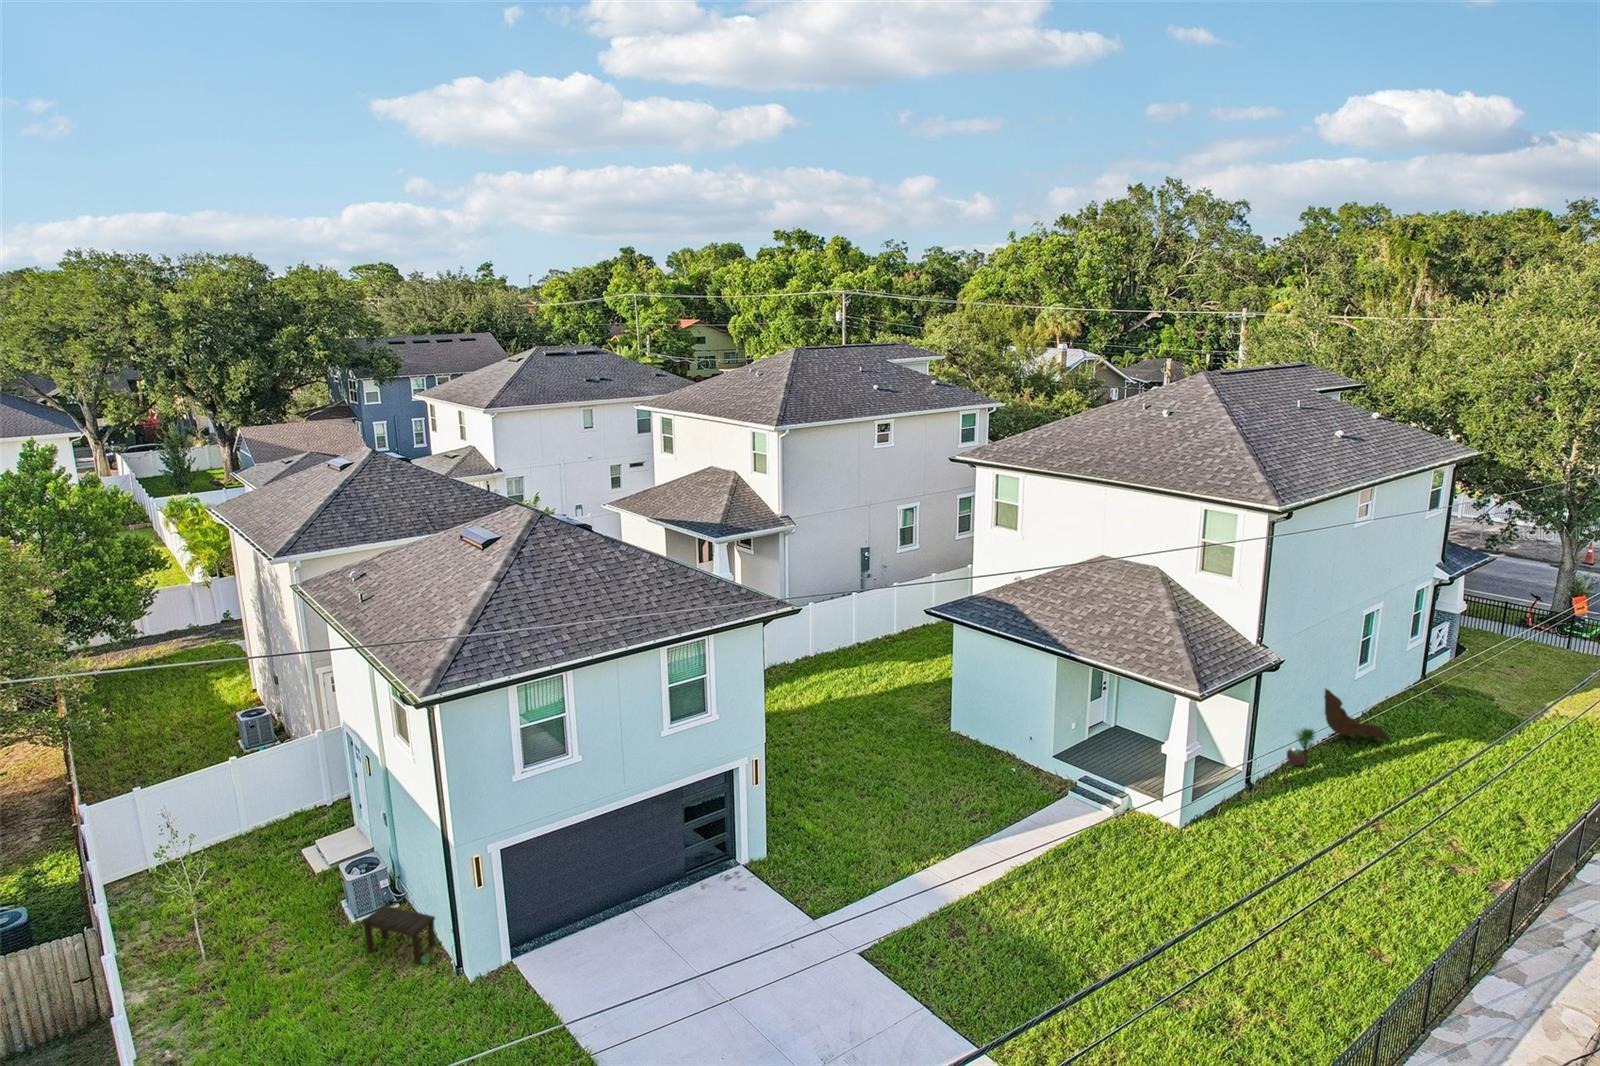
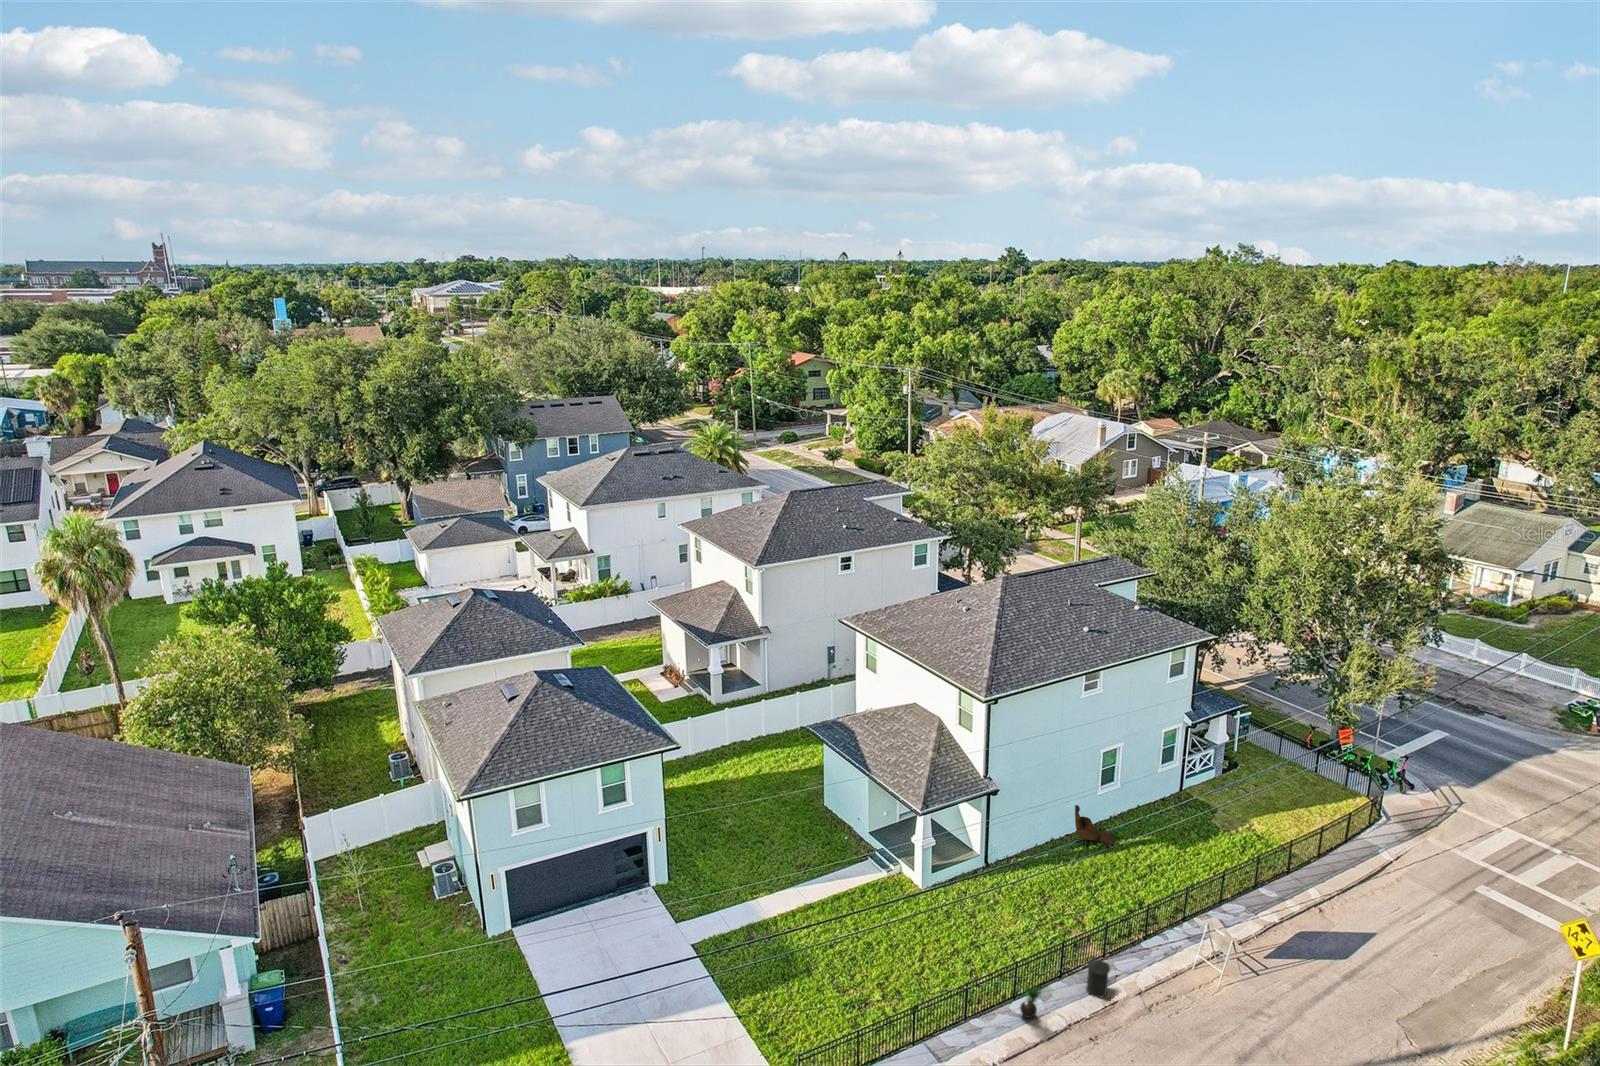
potted tree: present [1287,728,1315,766] -> present [1020,989,1041,1018]
trash can: none [1533,885,1586,948] -> present [1086,959,1110,998]
bench: present [363,905,435,963] -> none [438,892,474,926]

